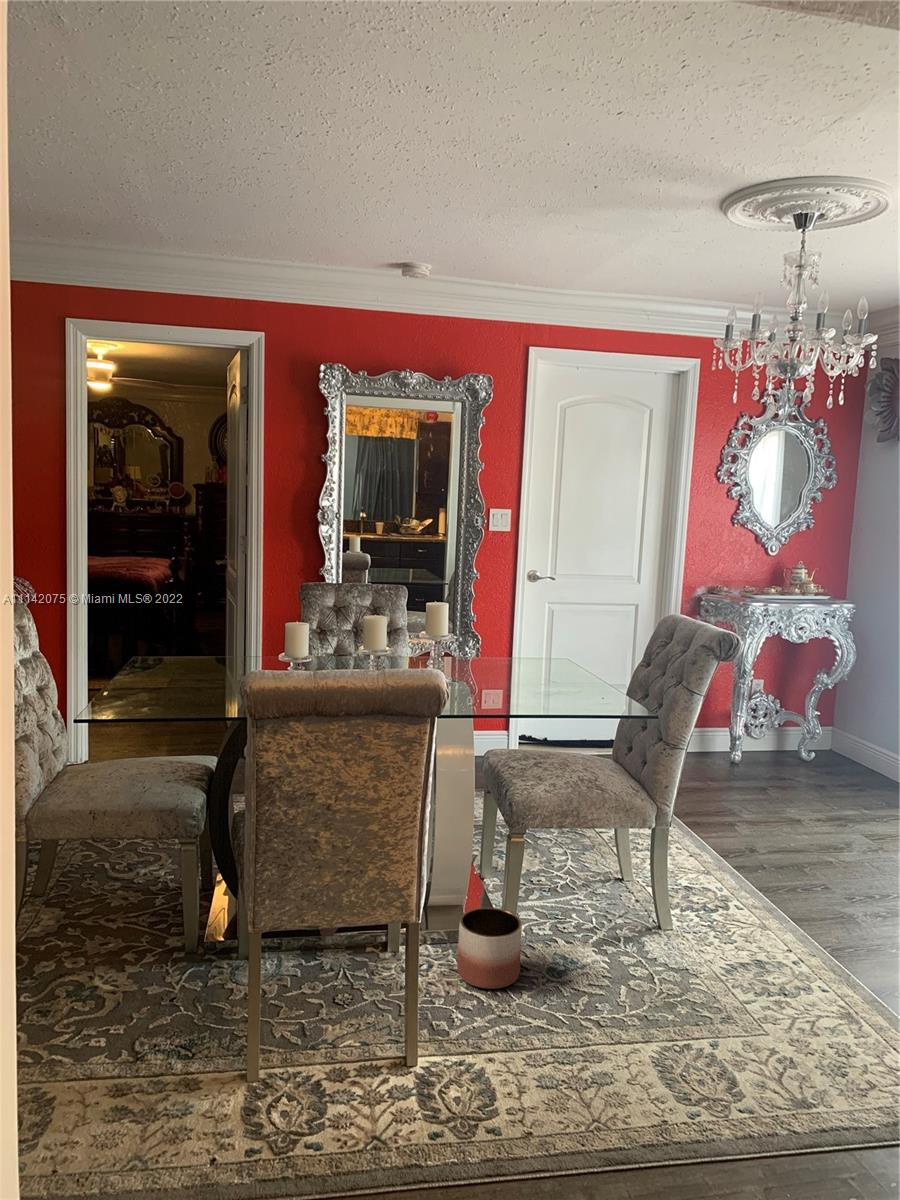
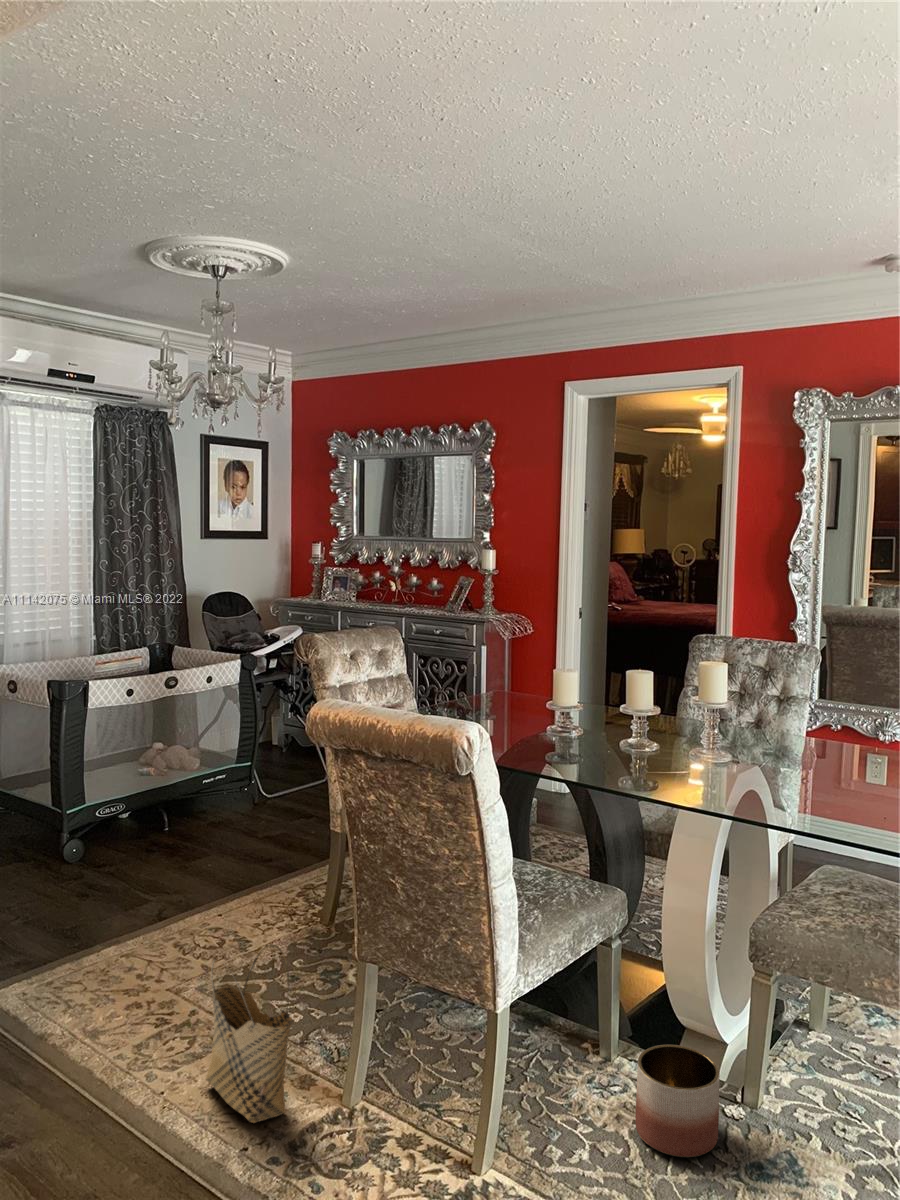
woven basket: none [93,954,222,1139] -> present [206,945,292,1123]

